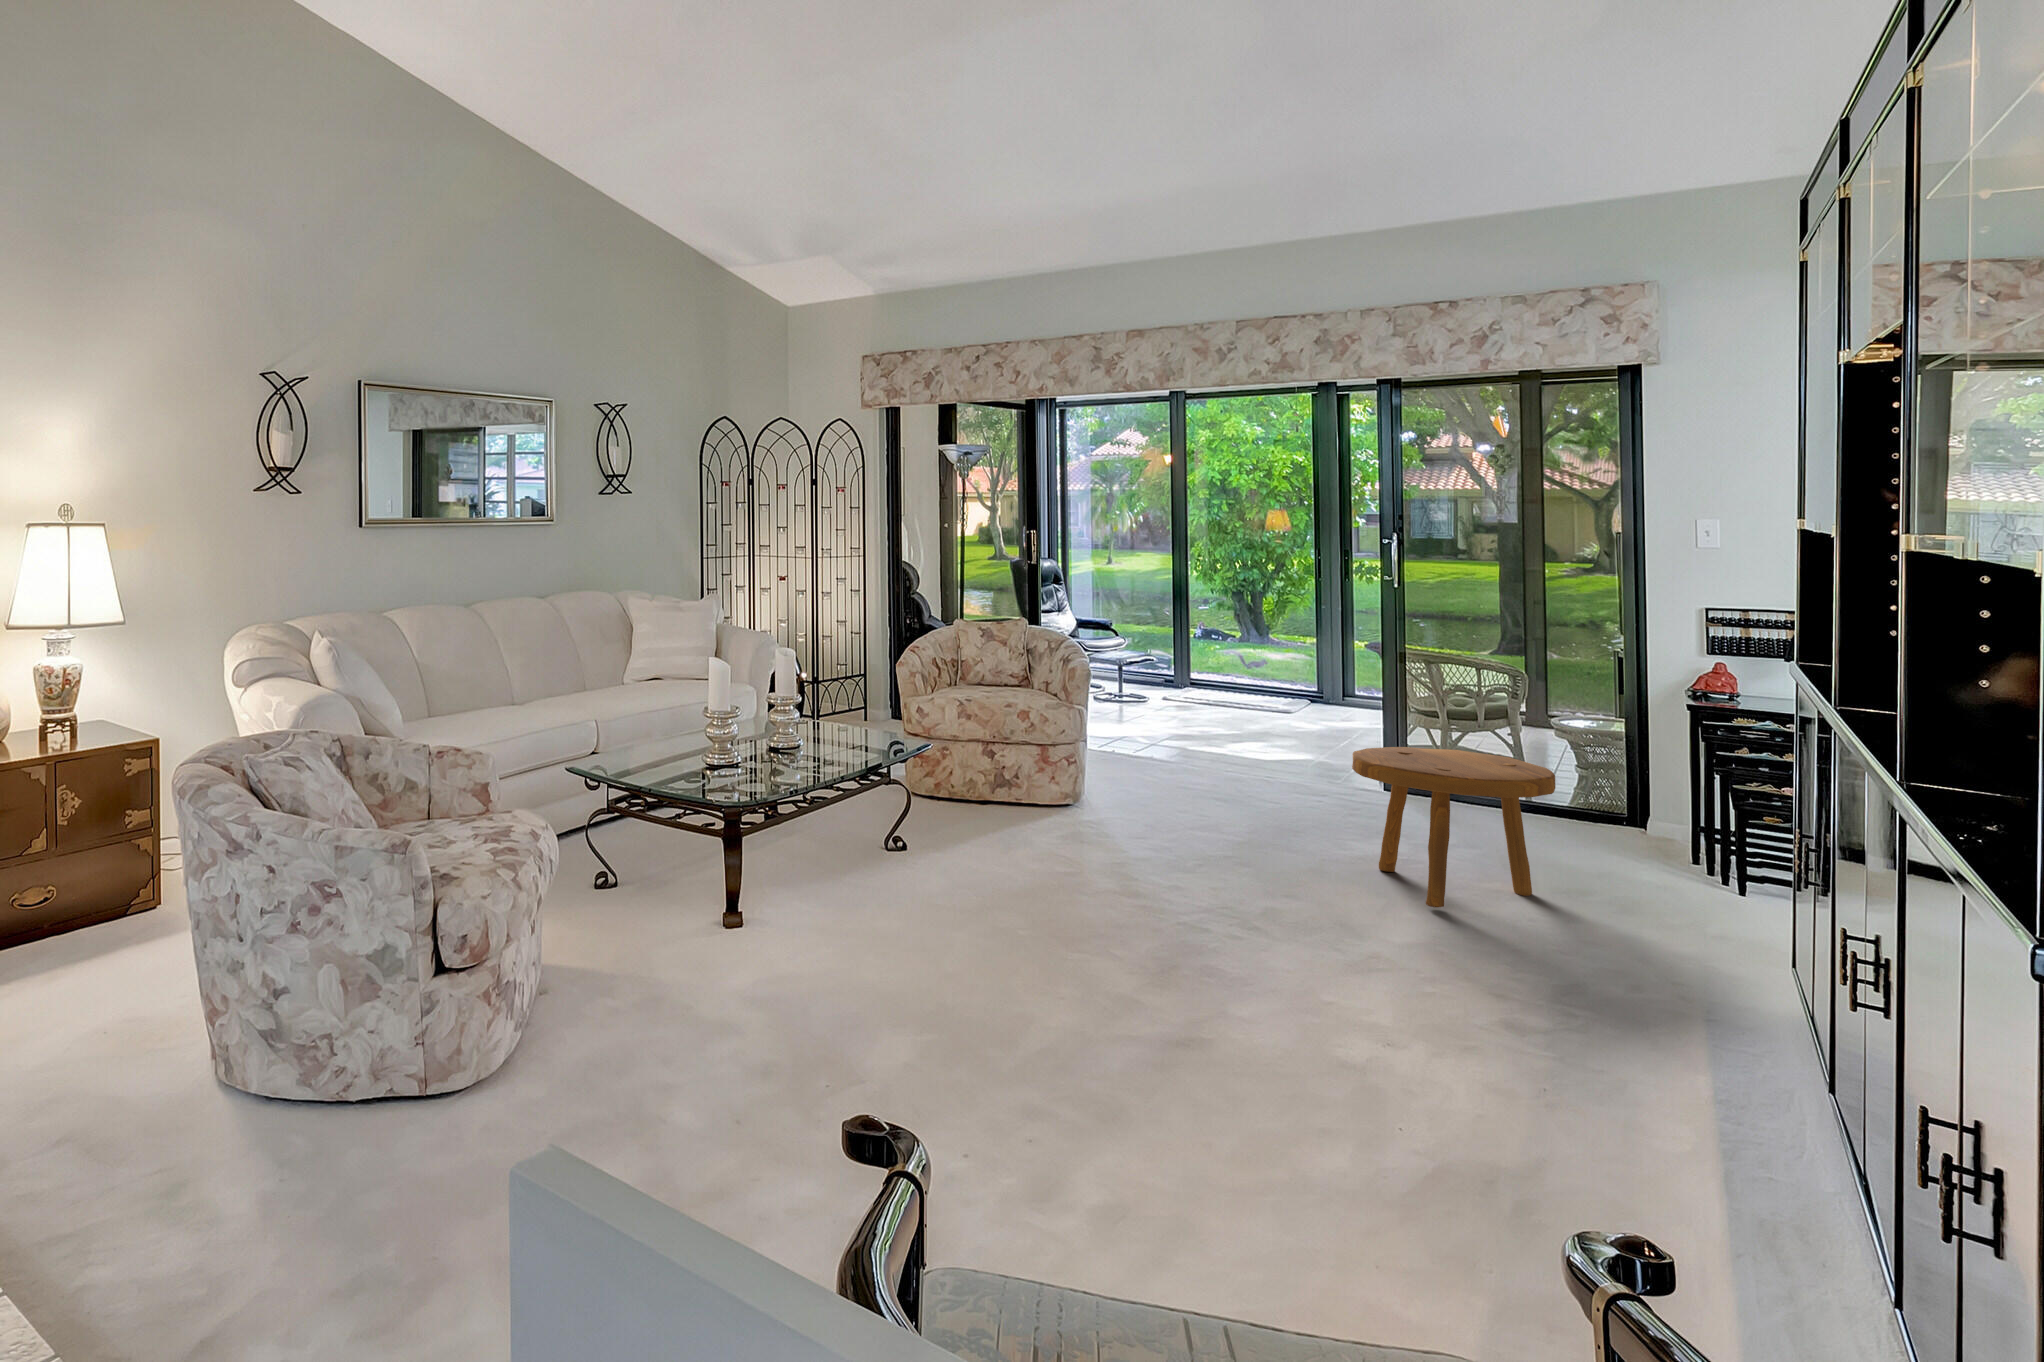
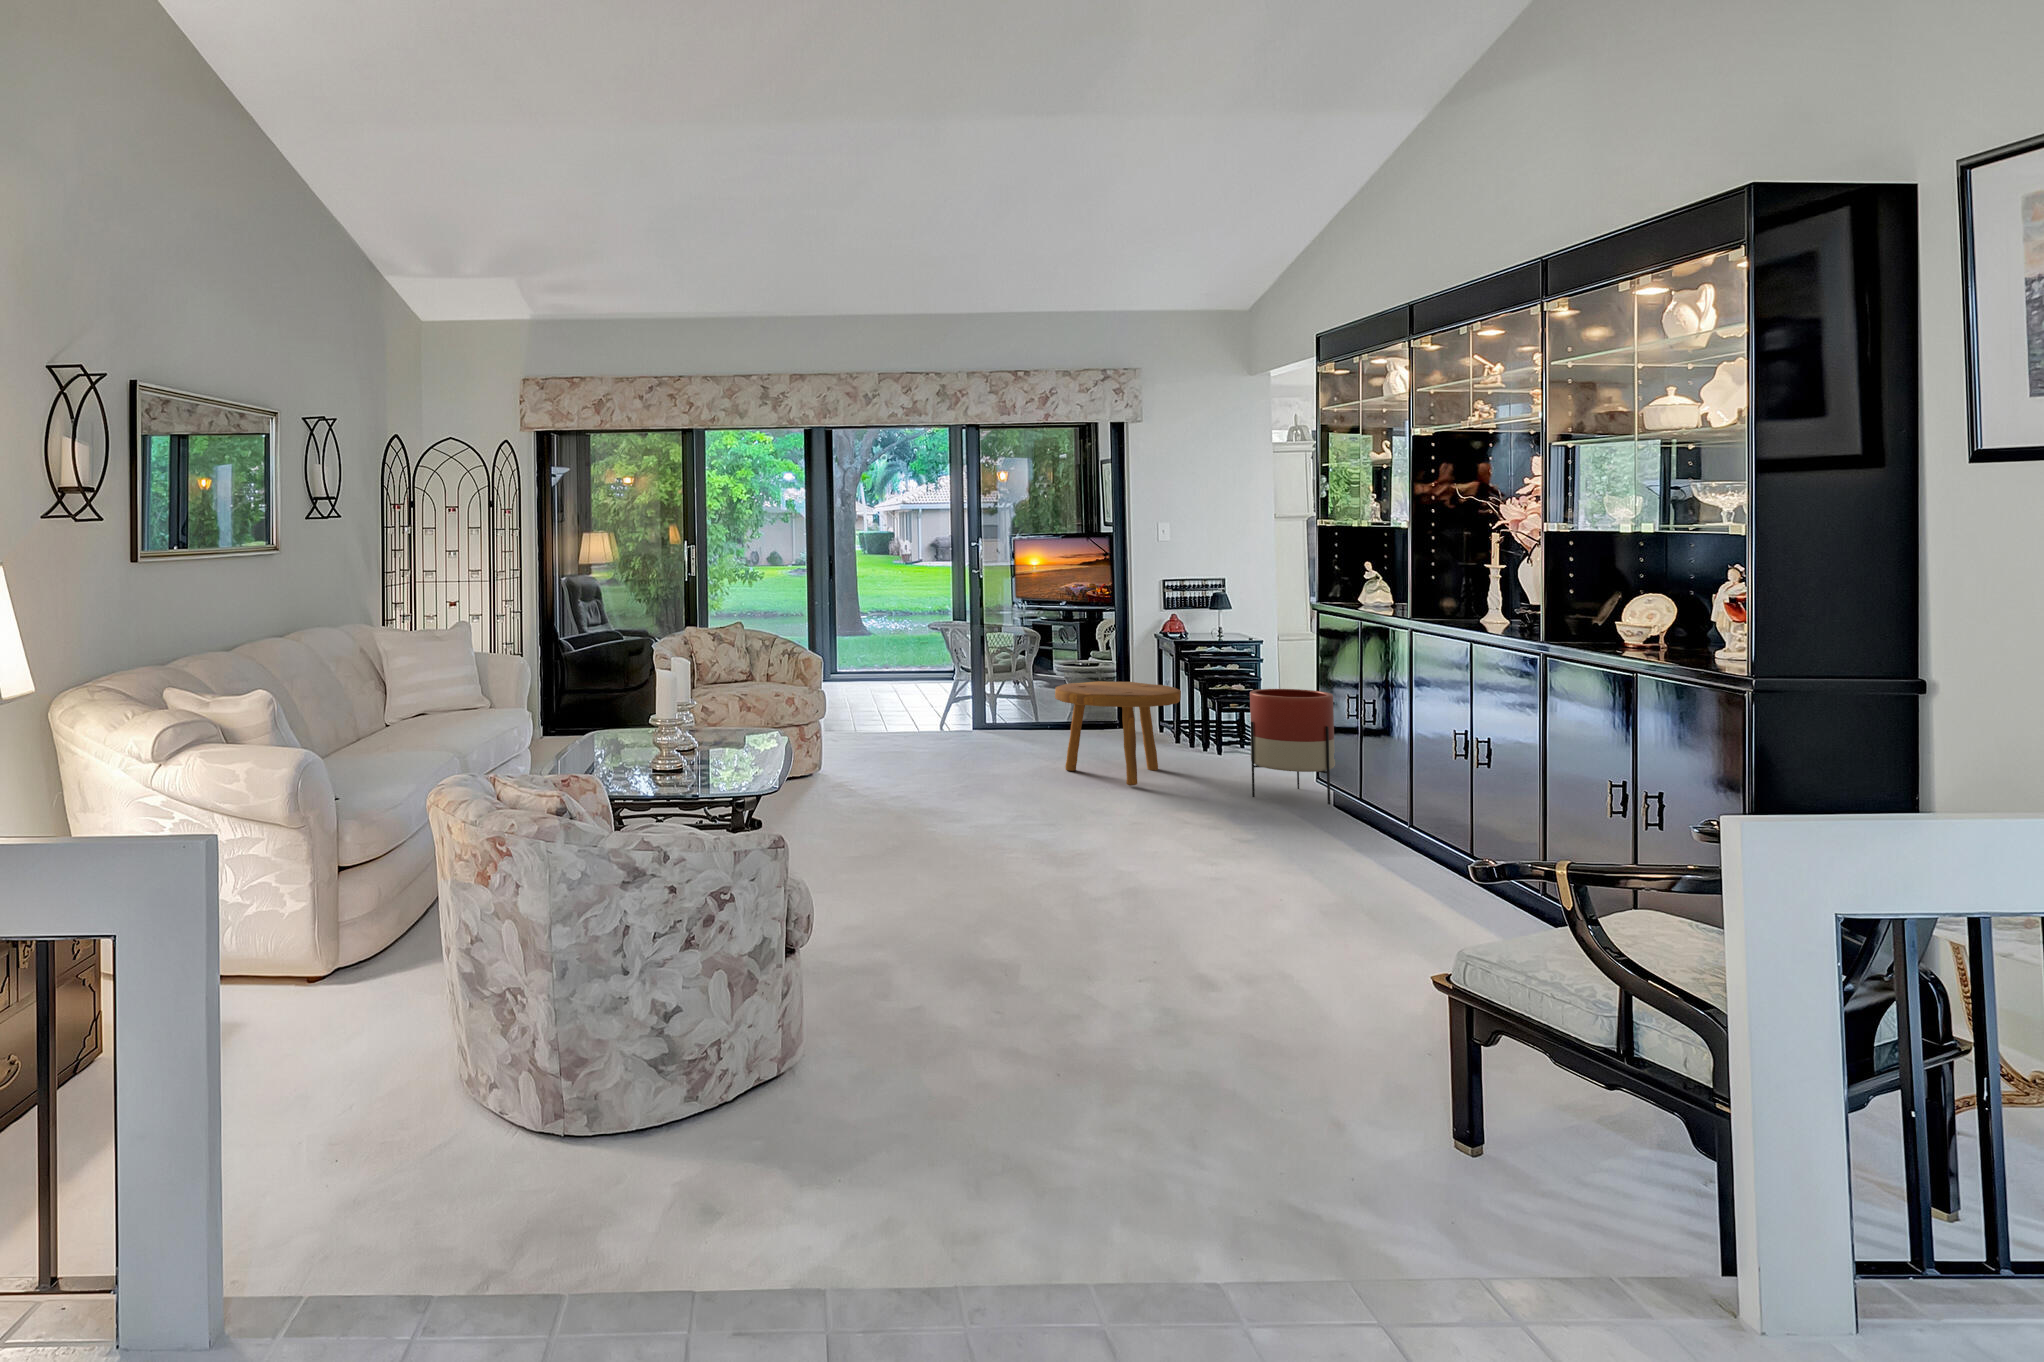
planter: none [1611,794,1778,1006] -> present [1250,689,1335,805]

